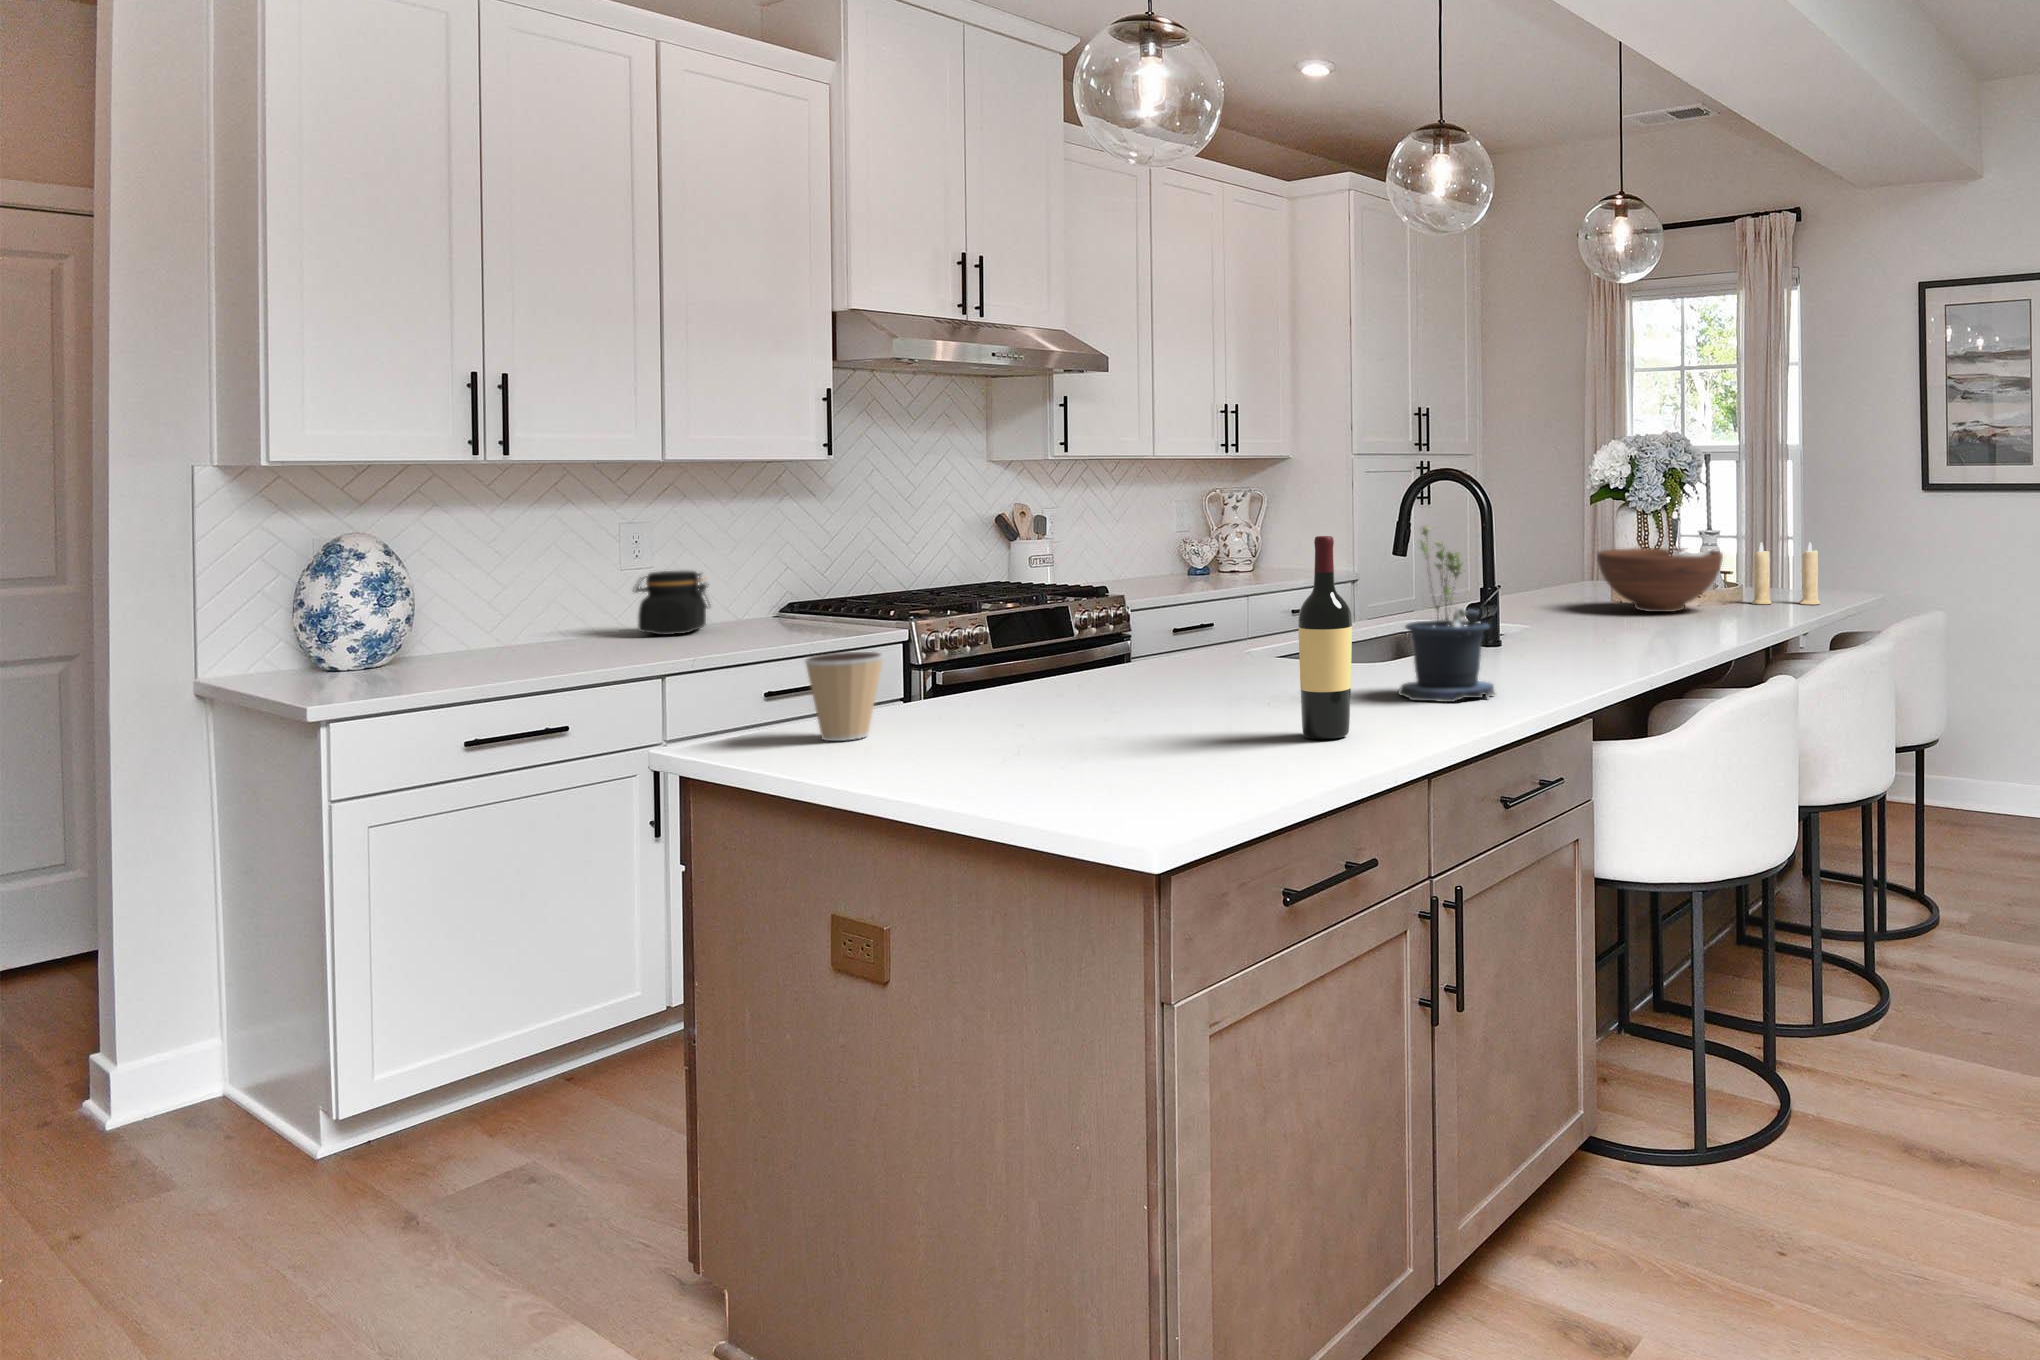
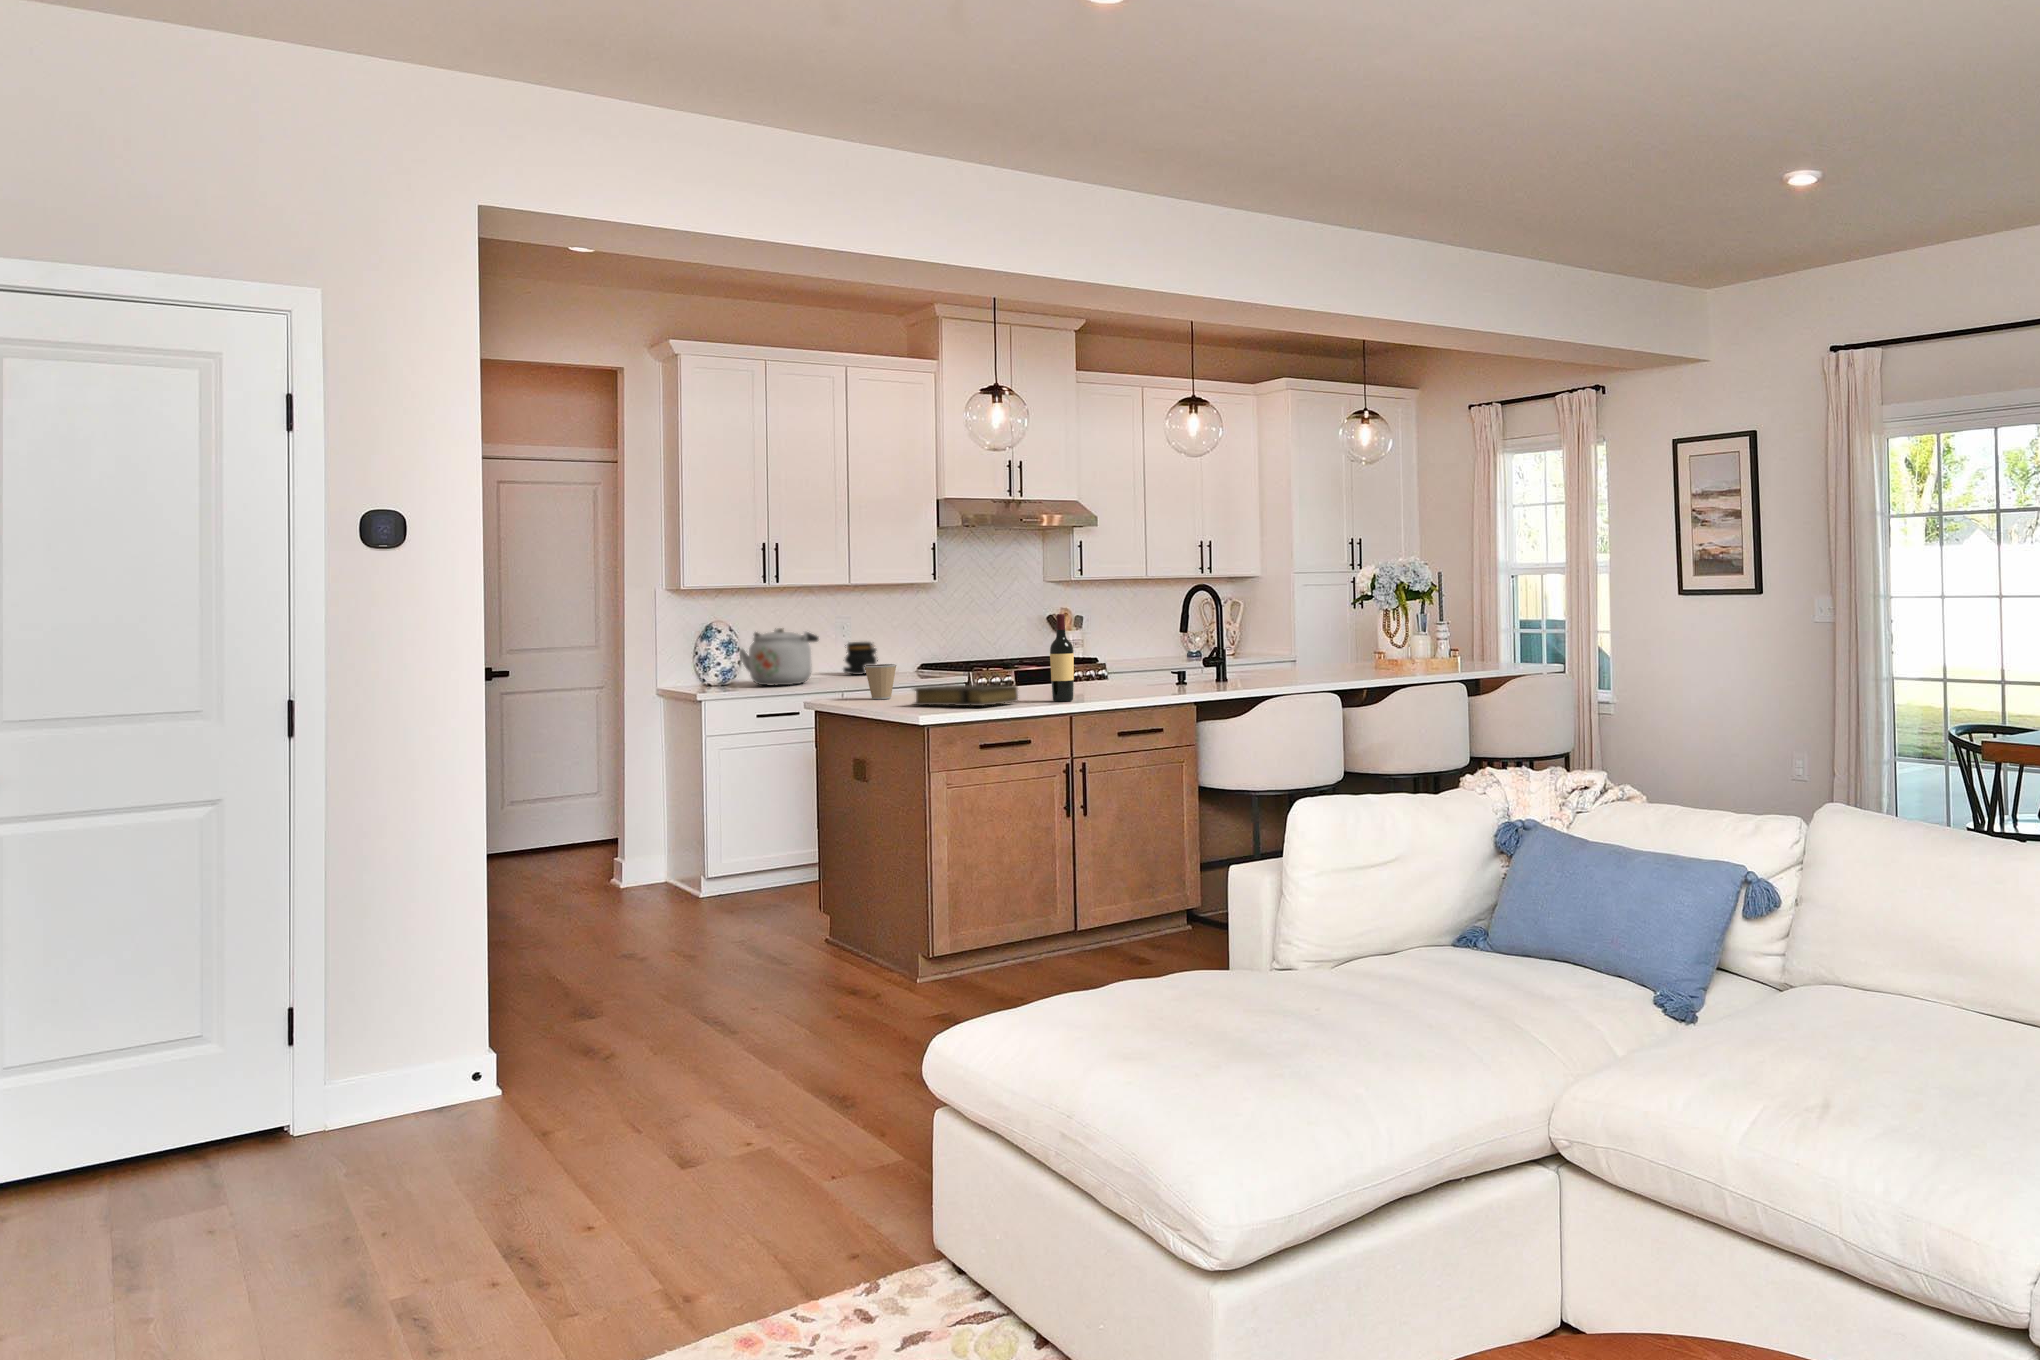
potted plant: present [1399,526,1495,702] -> none [1131,611,1179,695]
candle: present [1752,542,1820,605] -> none [1473,627,1516,668]
fruit bowl: present [1597,548,1723,612] -> none [1360,632,1438,670]
kettle: none [409,550,595,670] -> present [740,628,818,685]
book: none [979,708,1242,776] -> present [914,684,1018,706]

